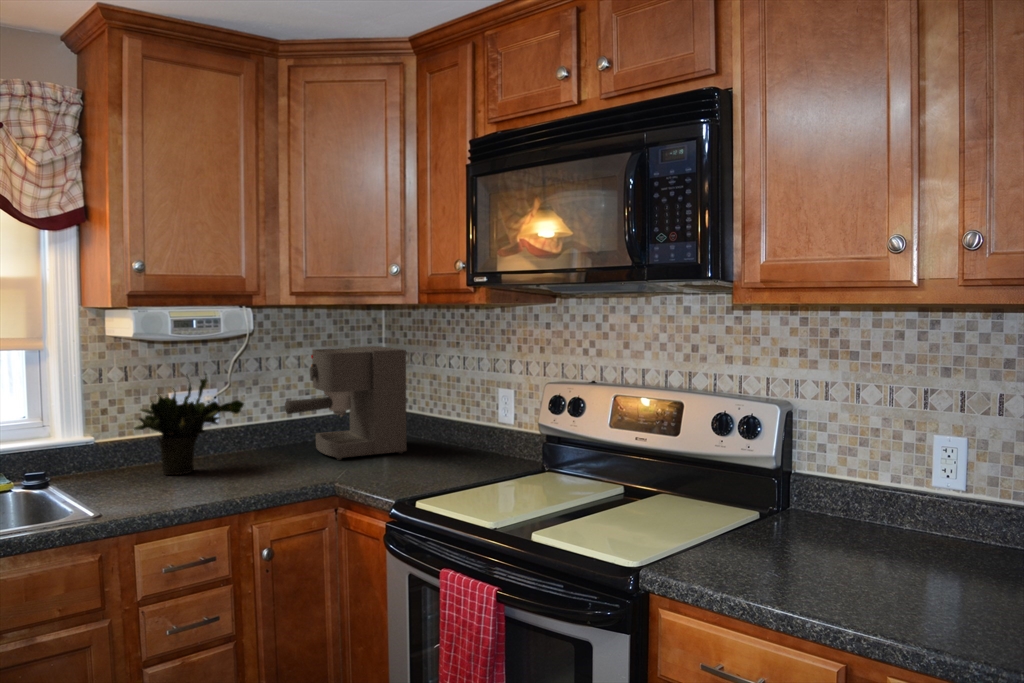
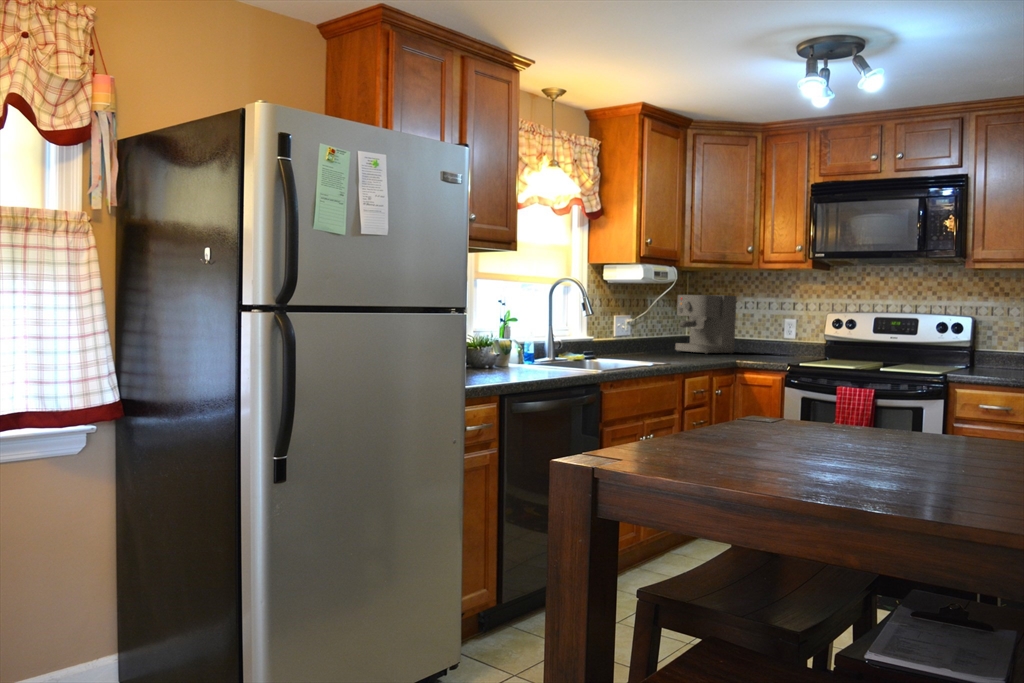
potted plant: present [134,374,244,475] -> none [624,300,669,354]

